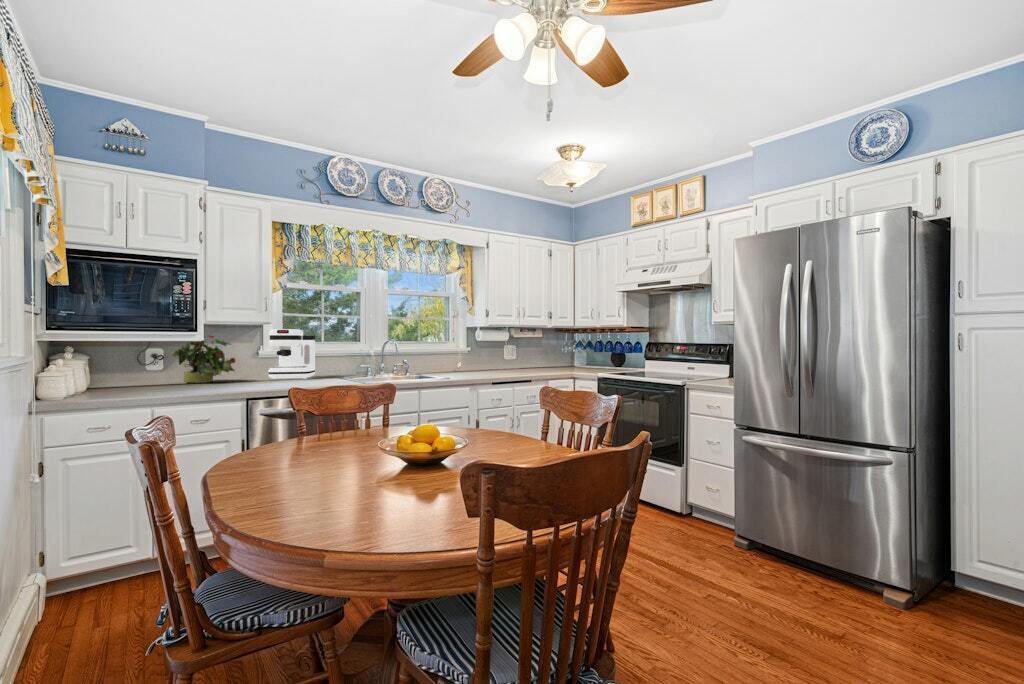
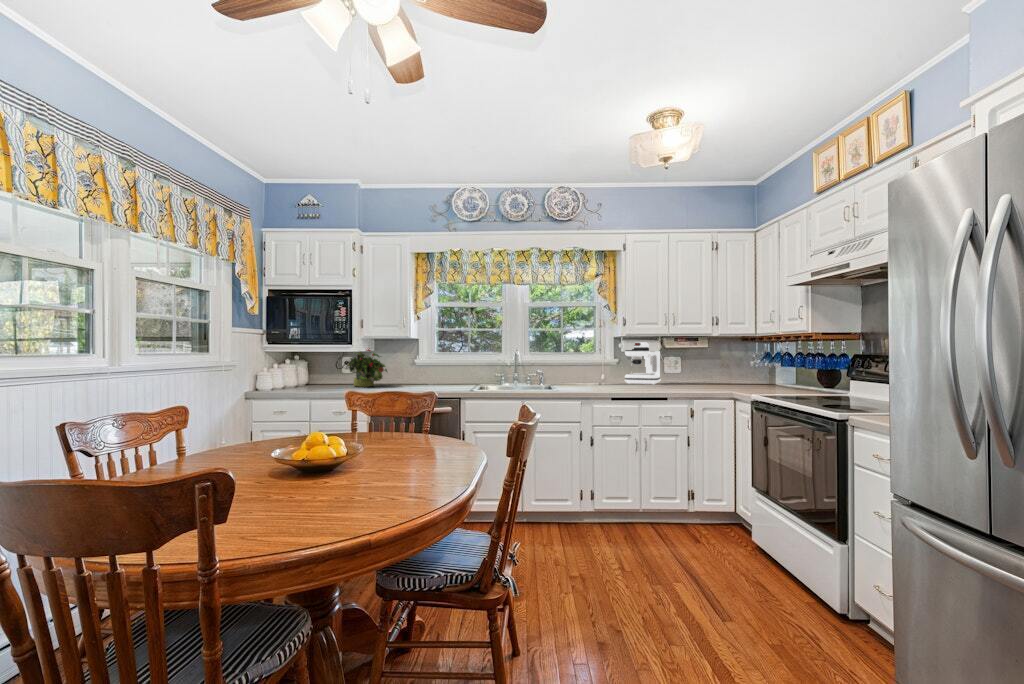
coffee maker: present [268,329,315,380] -> present [625,342,661,385]

